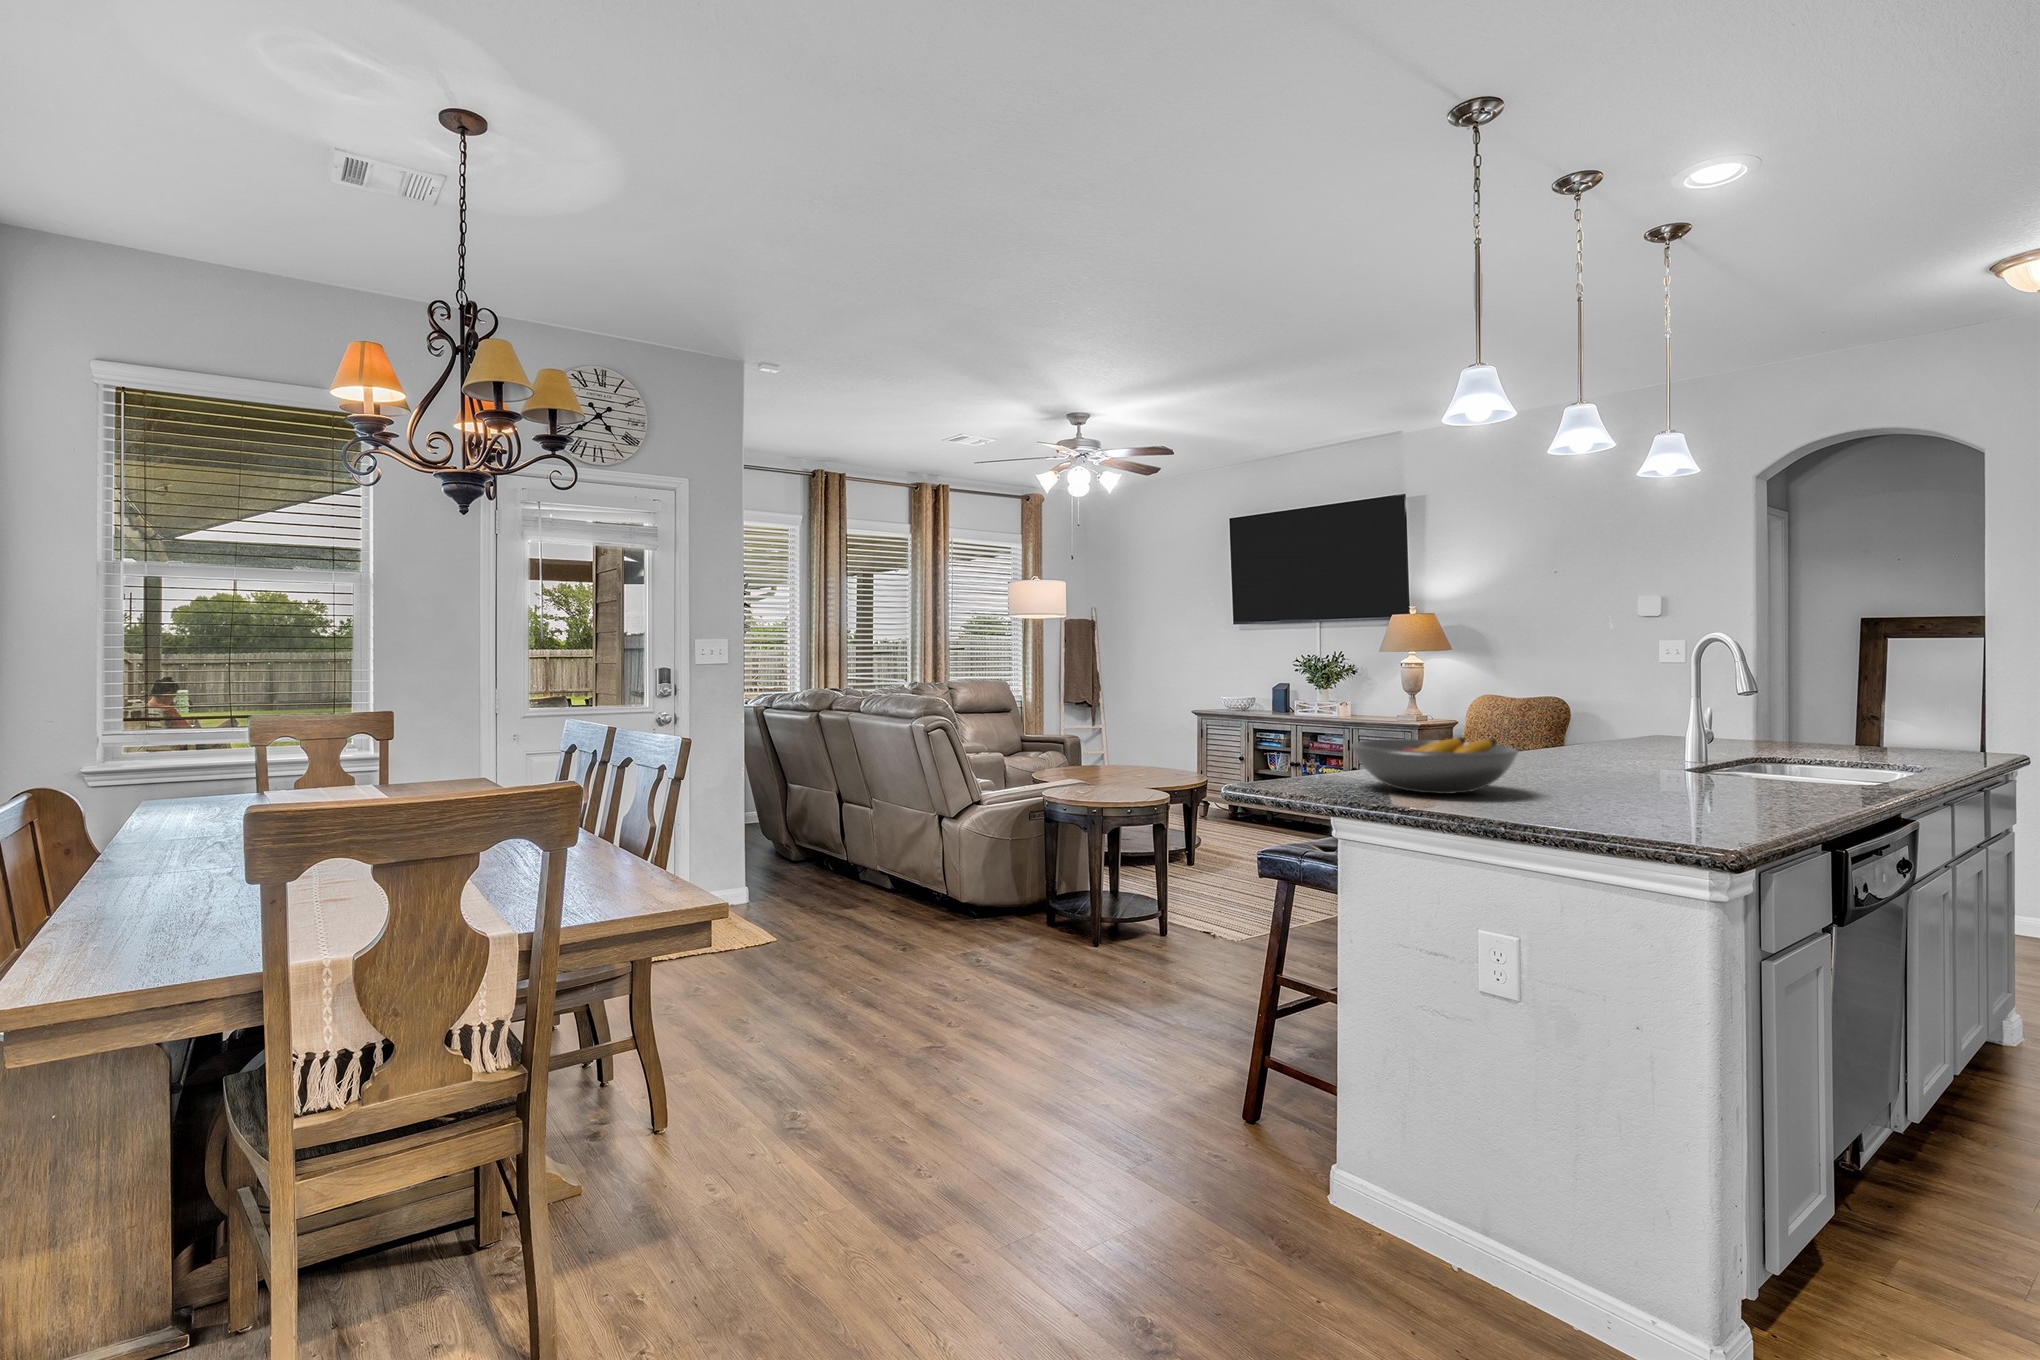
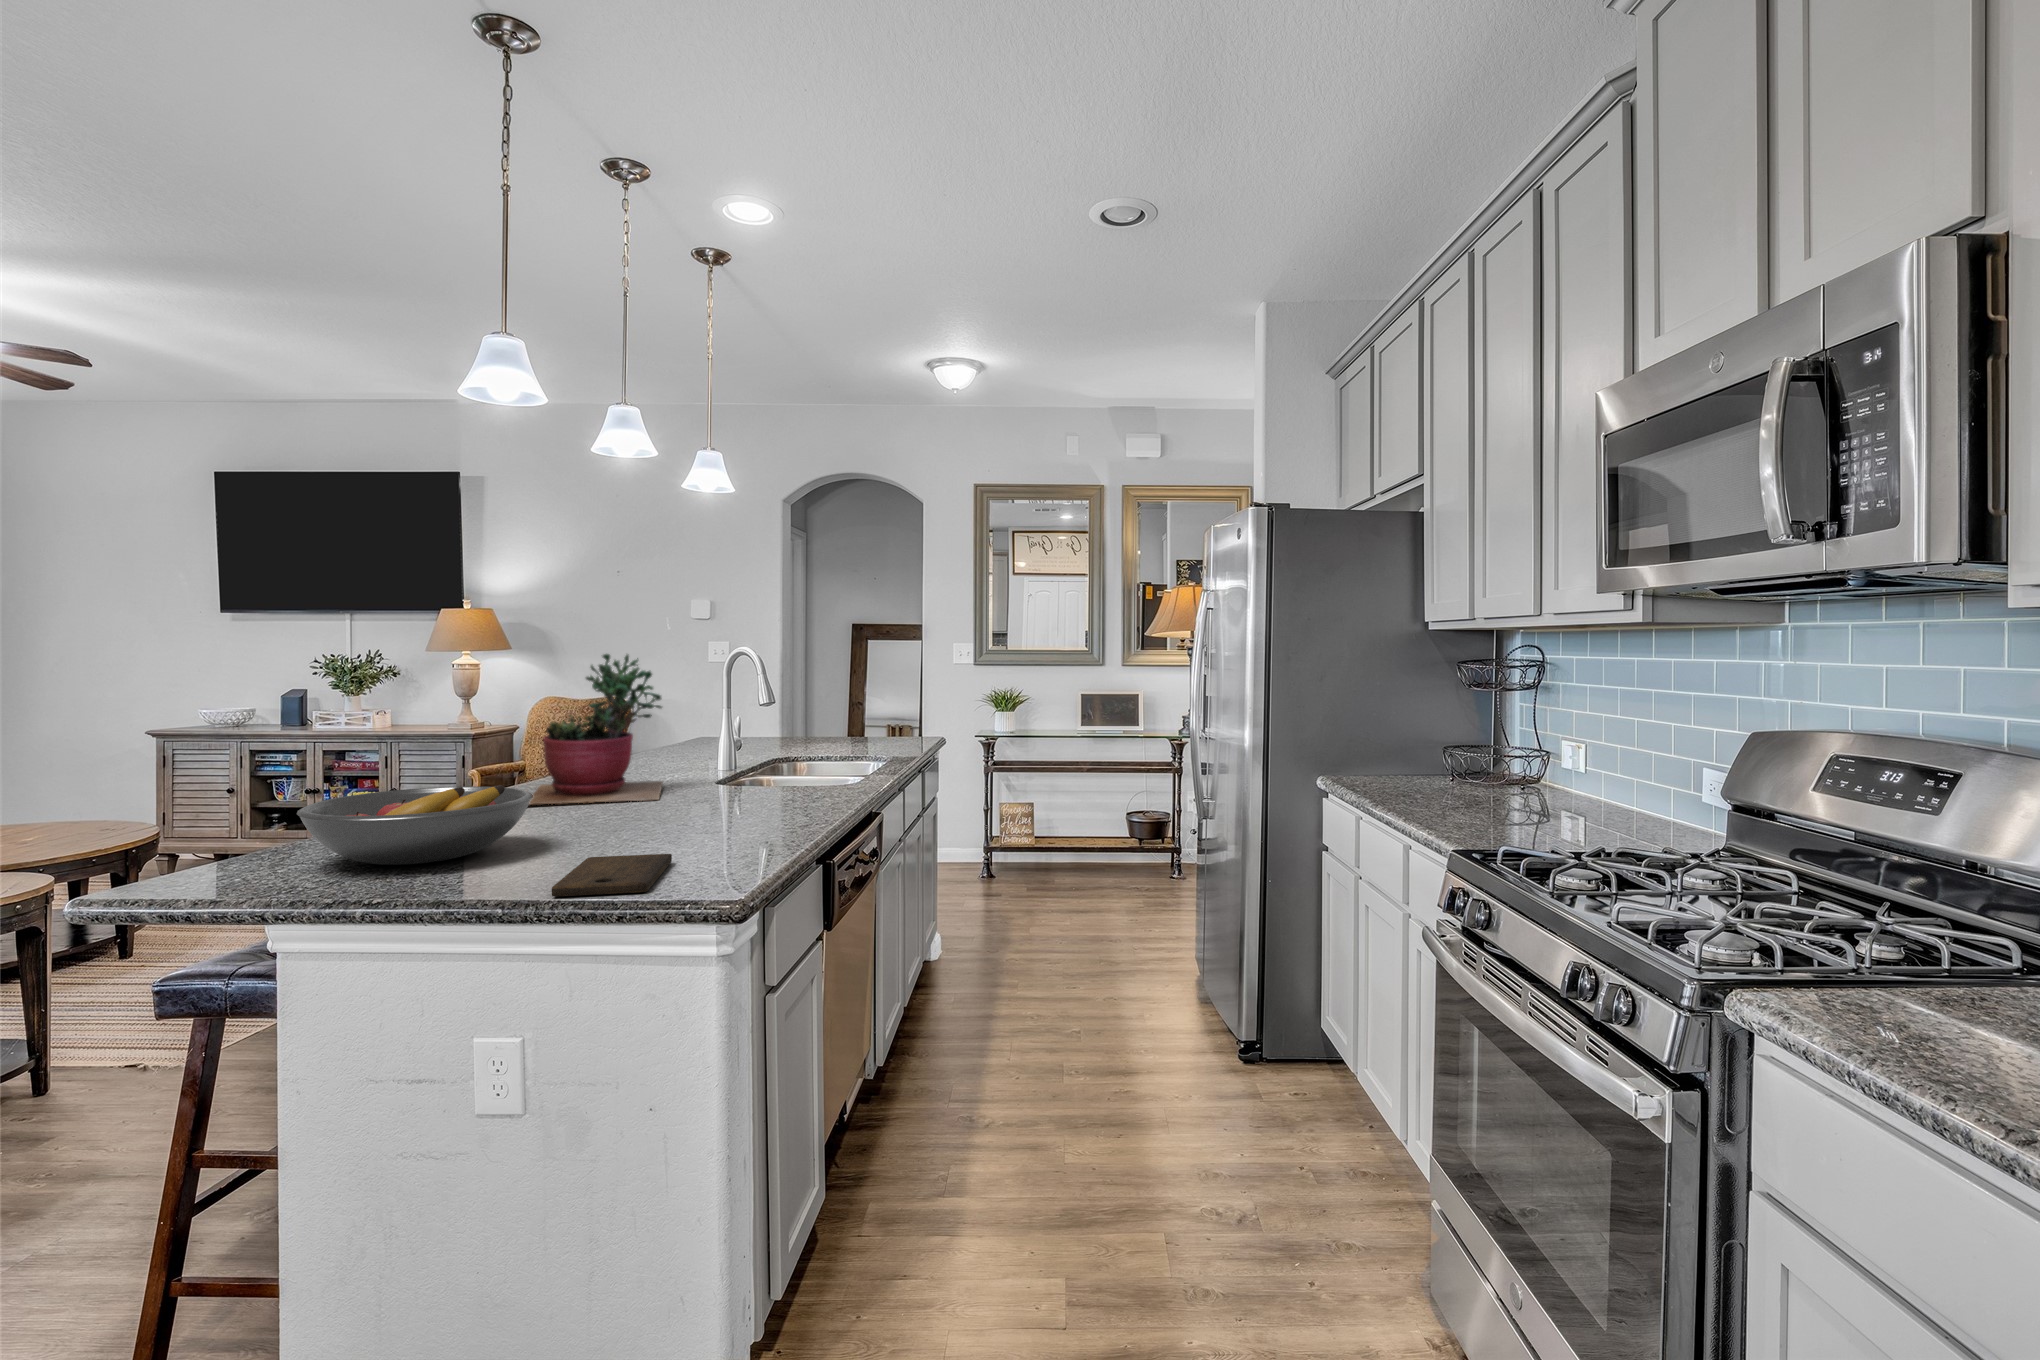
succulent plant: none [1499,639,1628,777] -> present [530,654,663,805]
cutting board: none [1549,803,1653,831] -> present [552,854,672,896]

